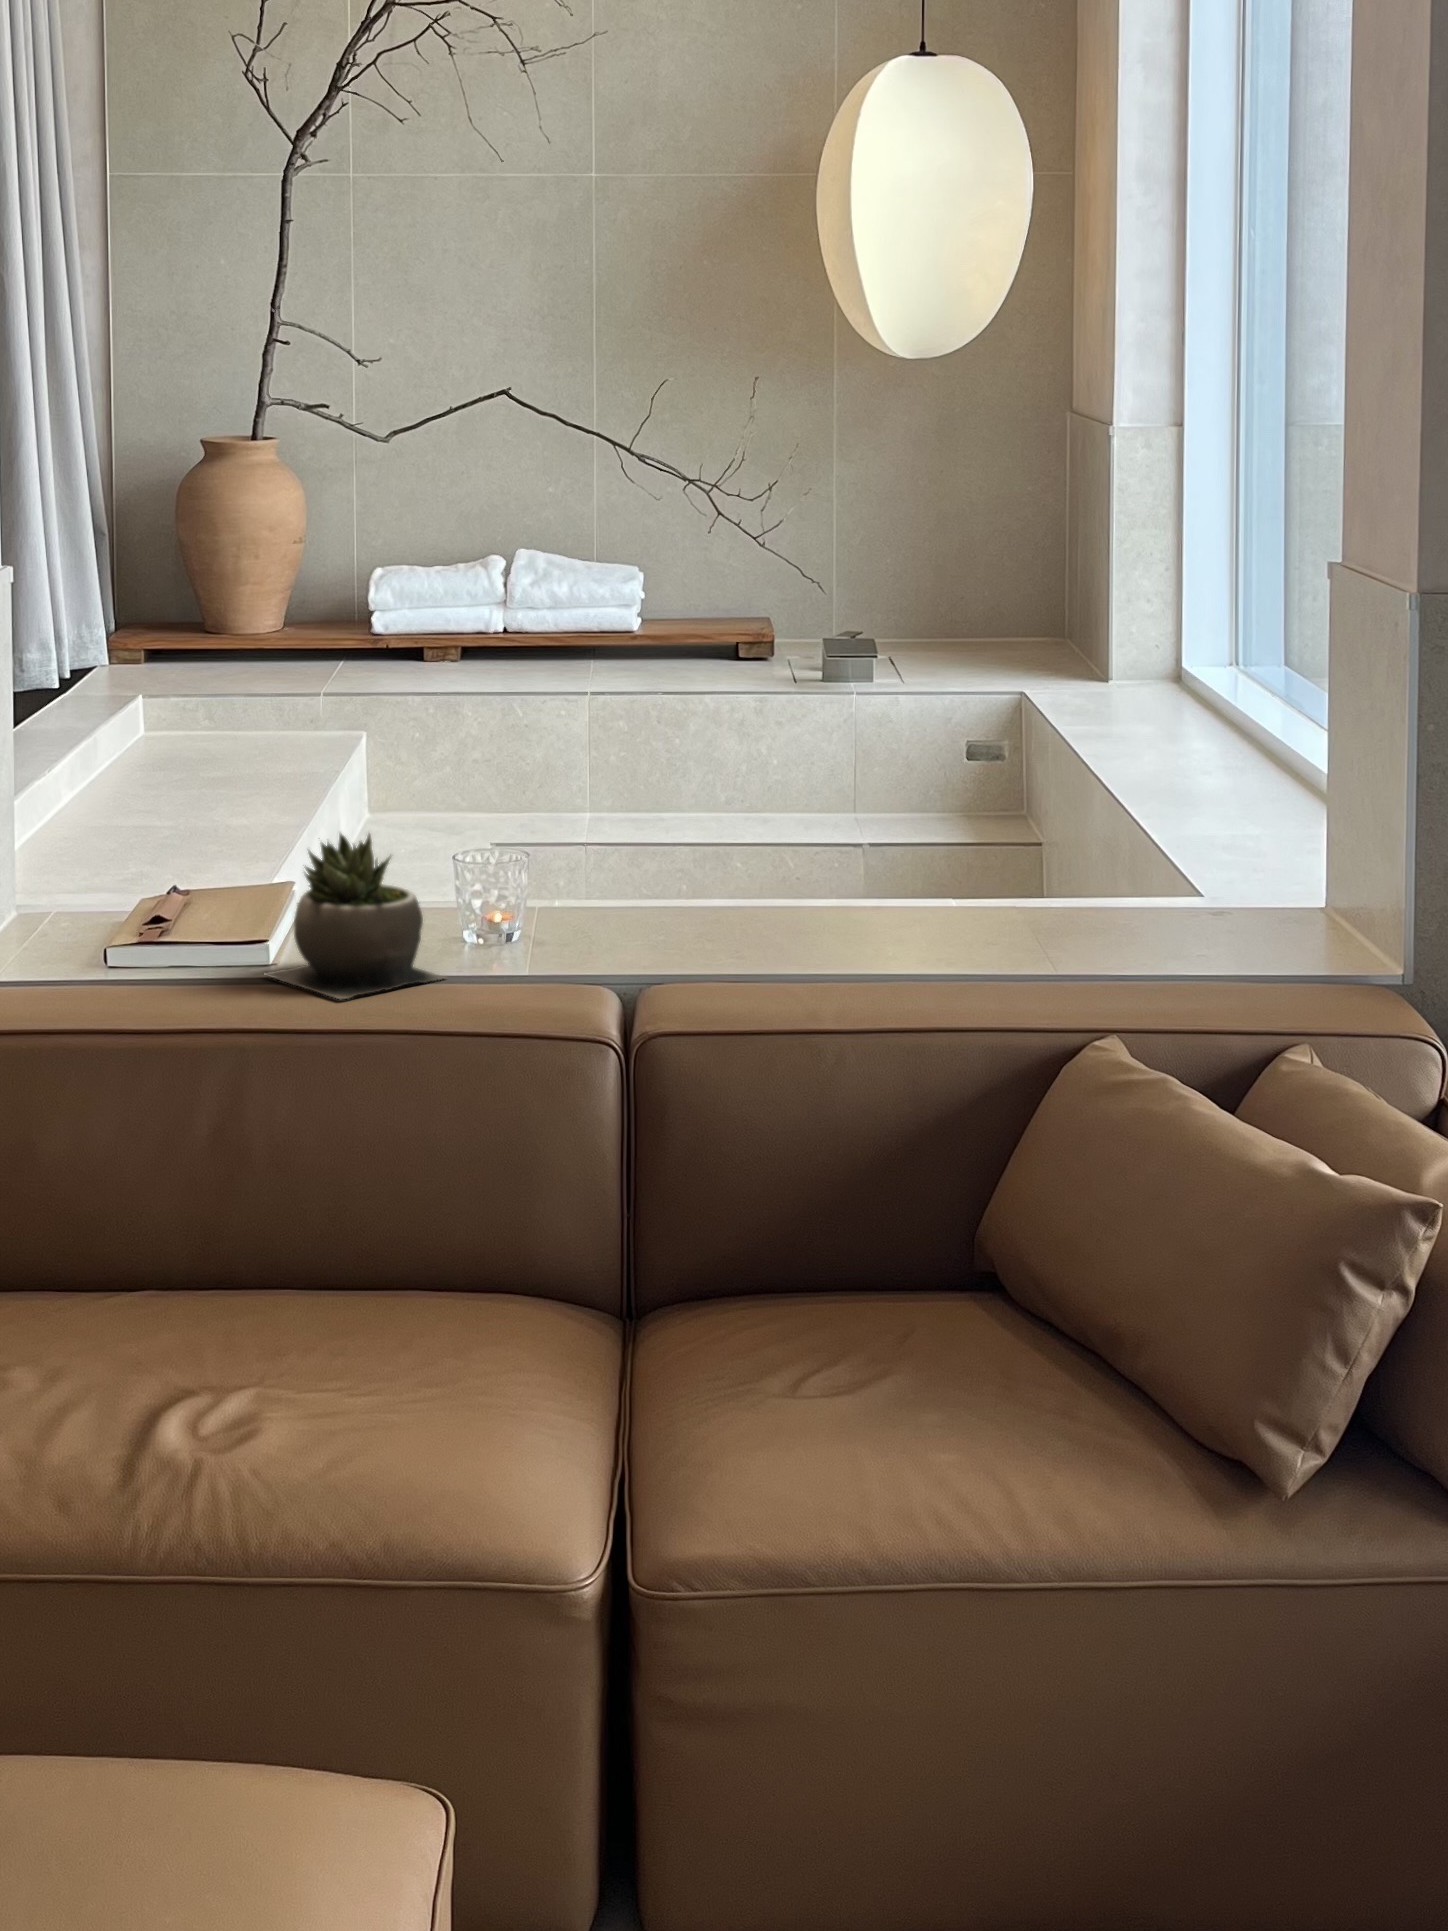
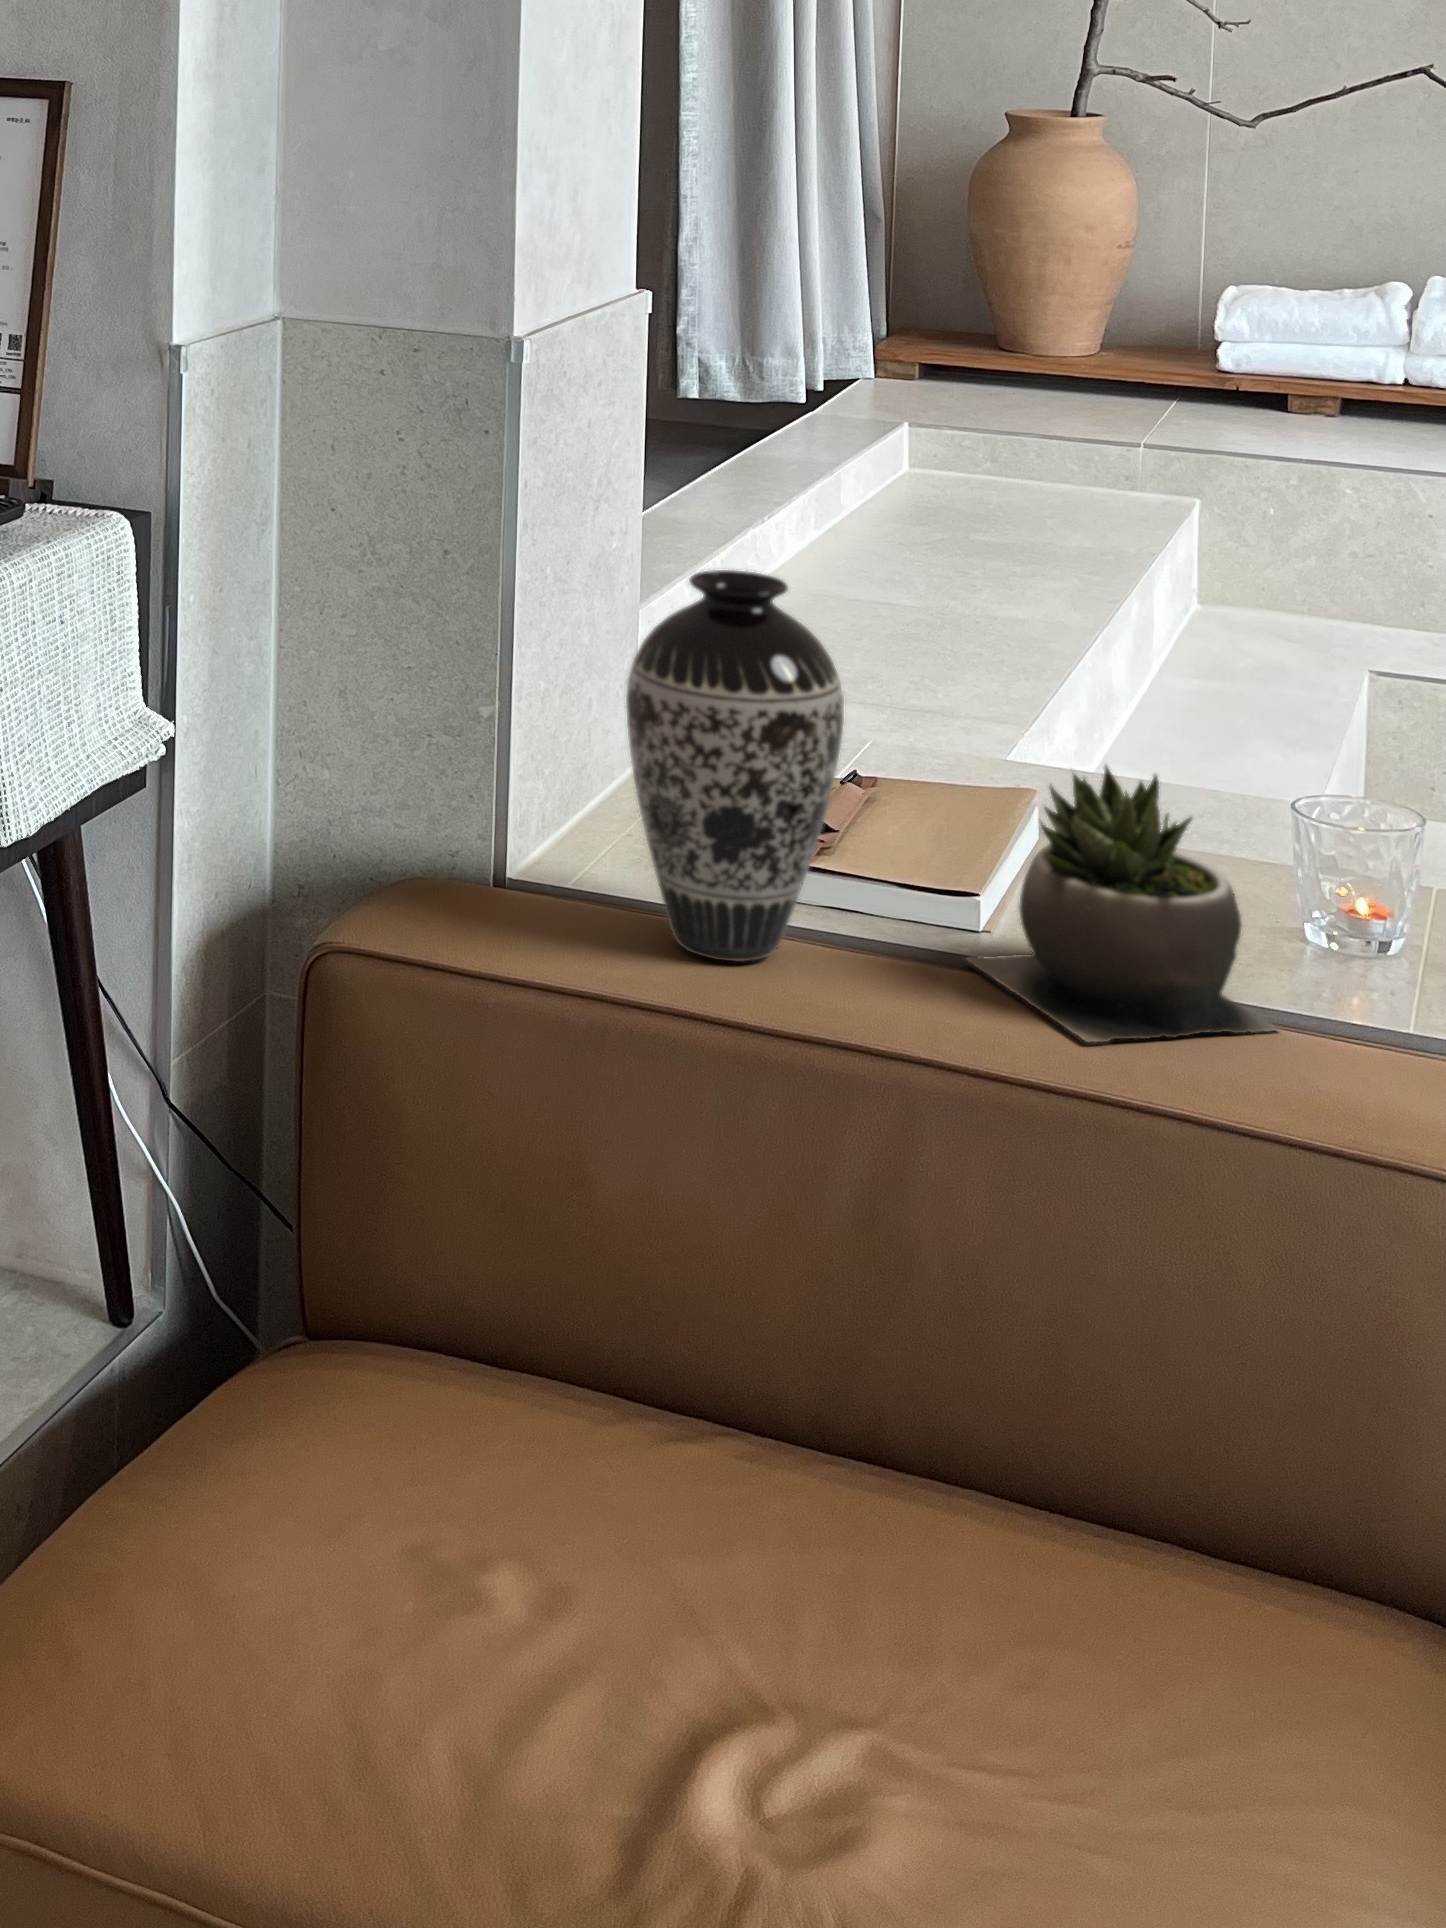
decorative vase: none [36,739,179,999] -> present [626,570,844,961]

